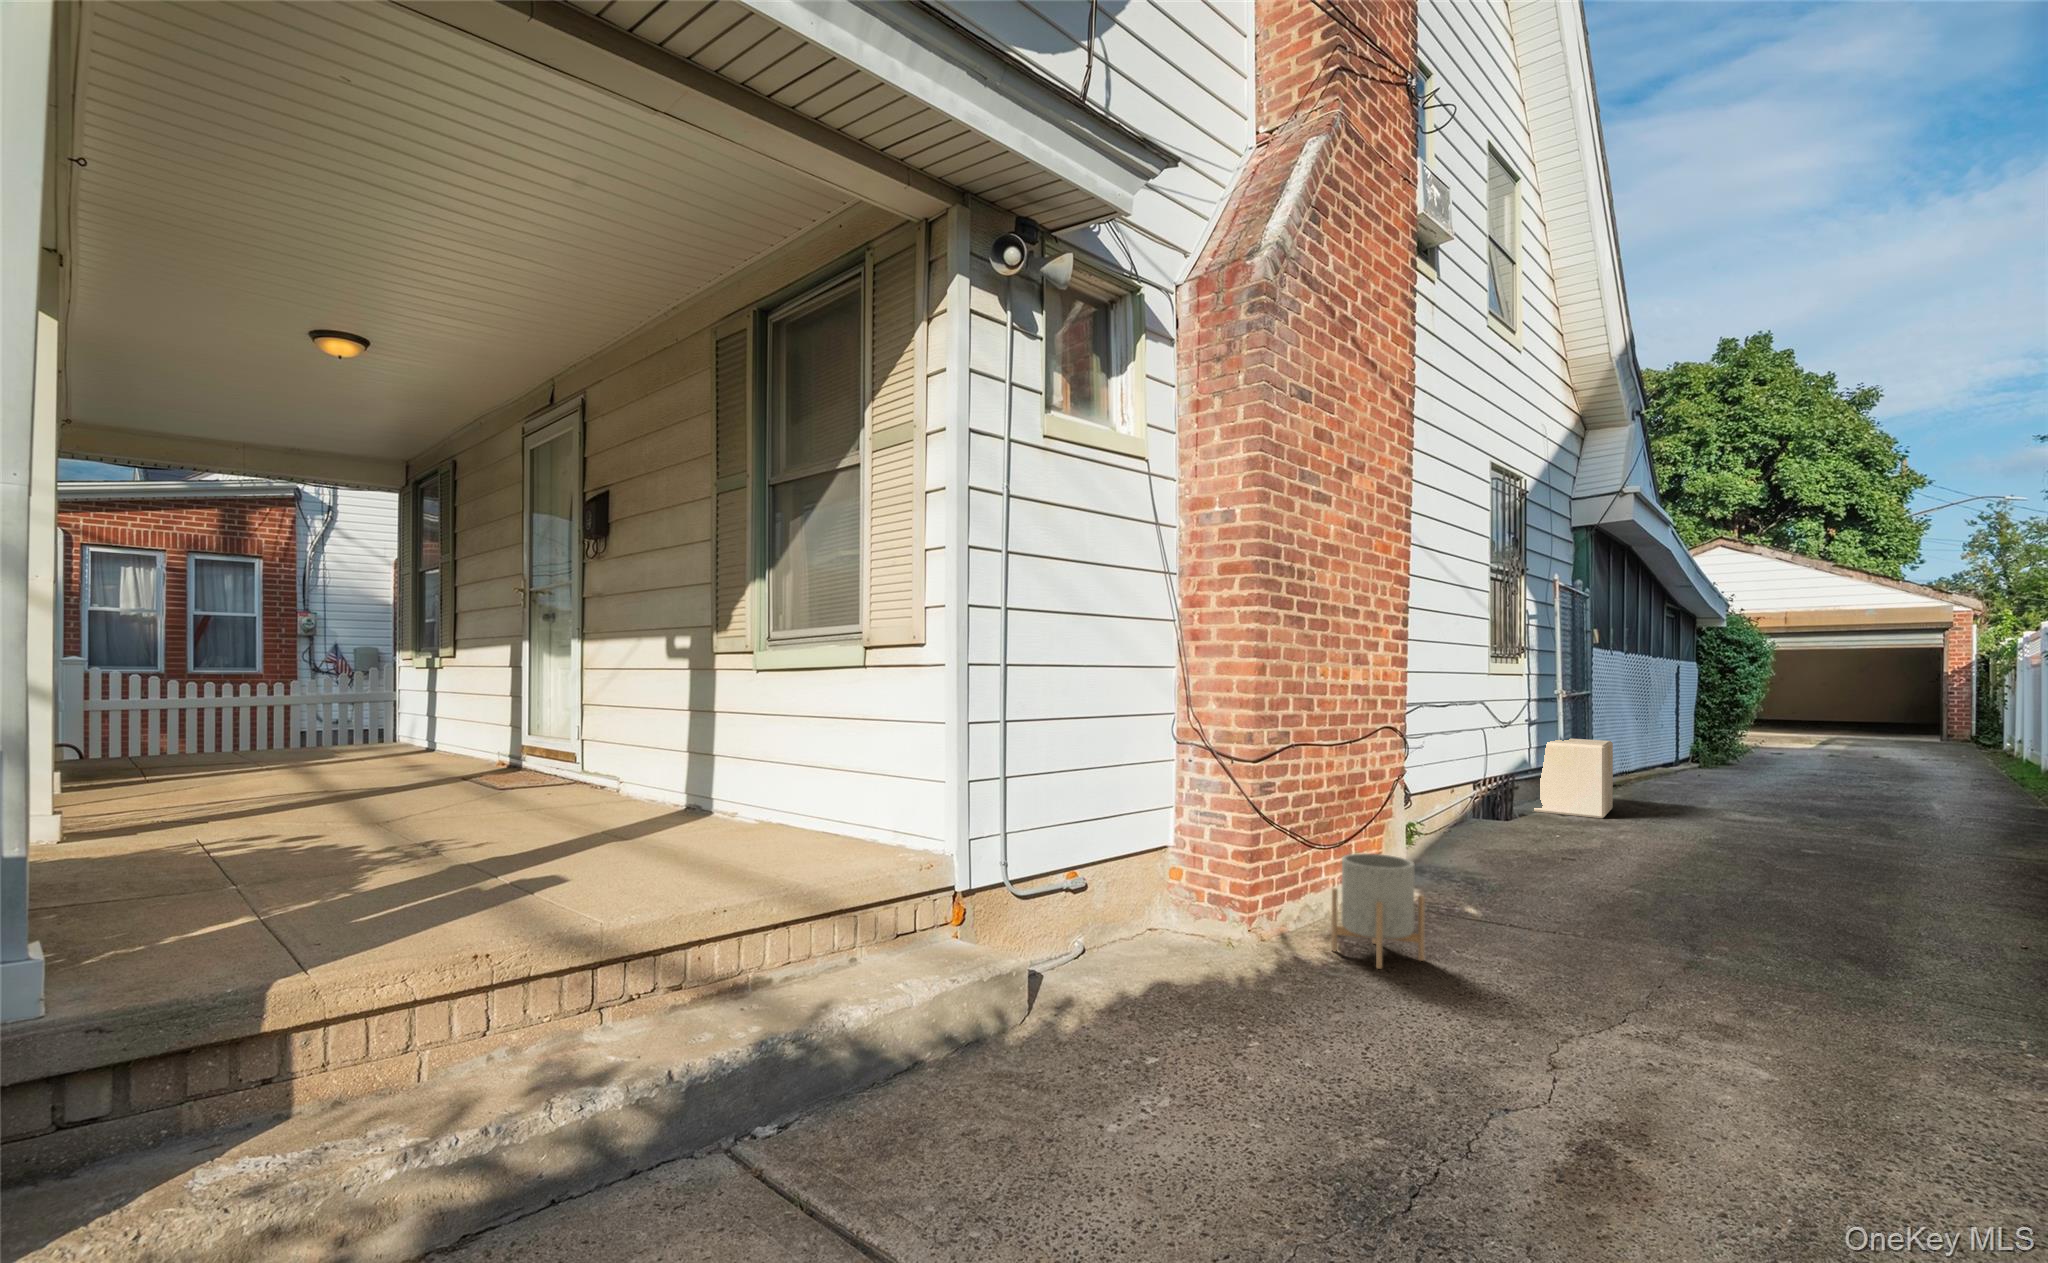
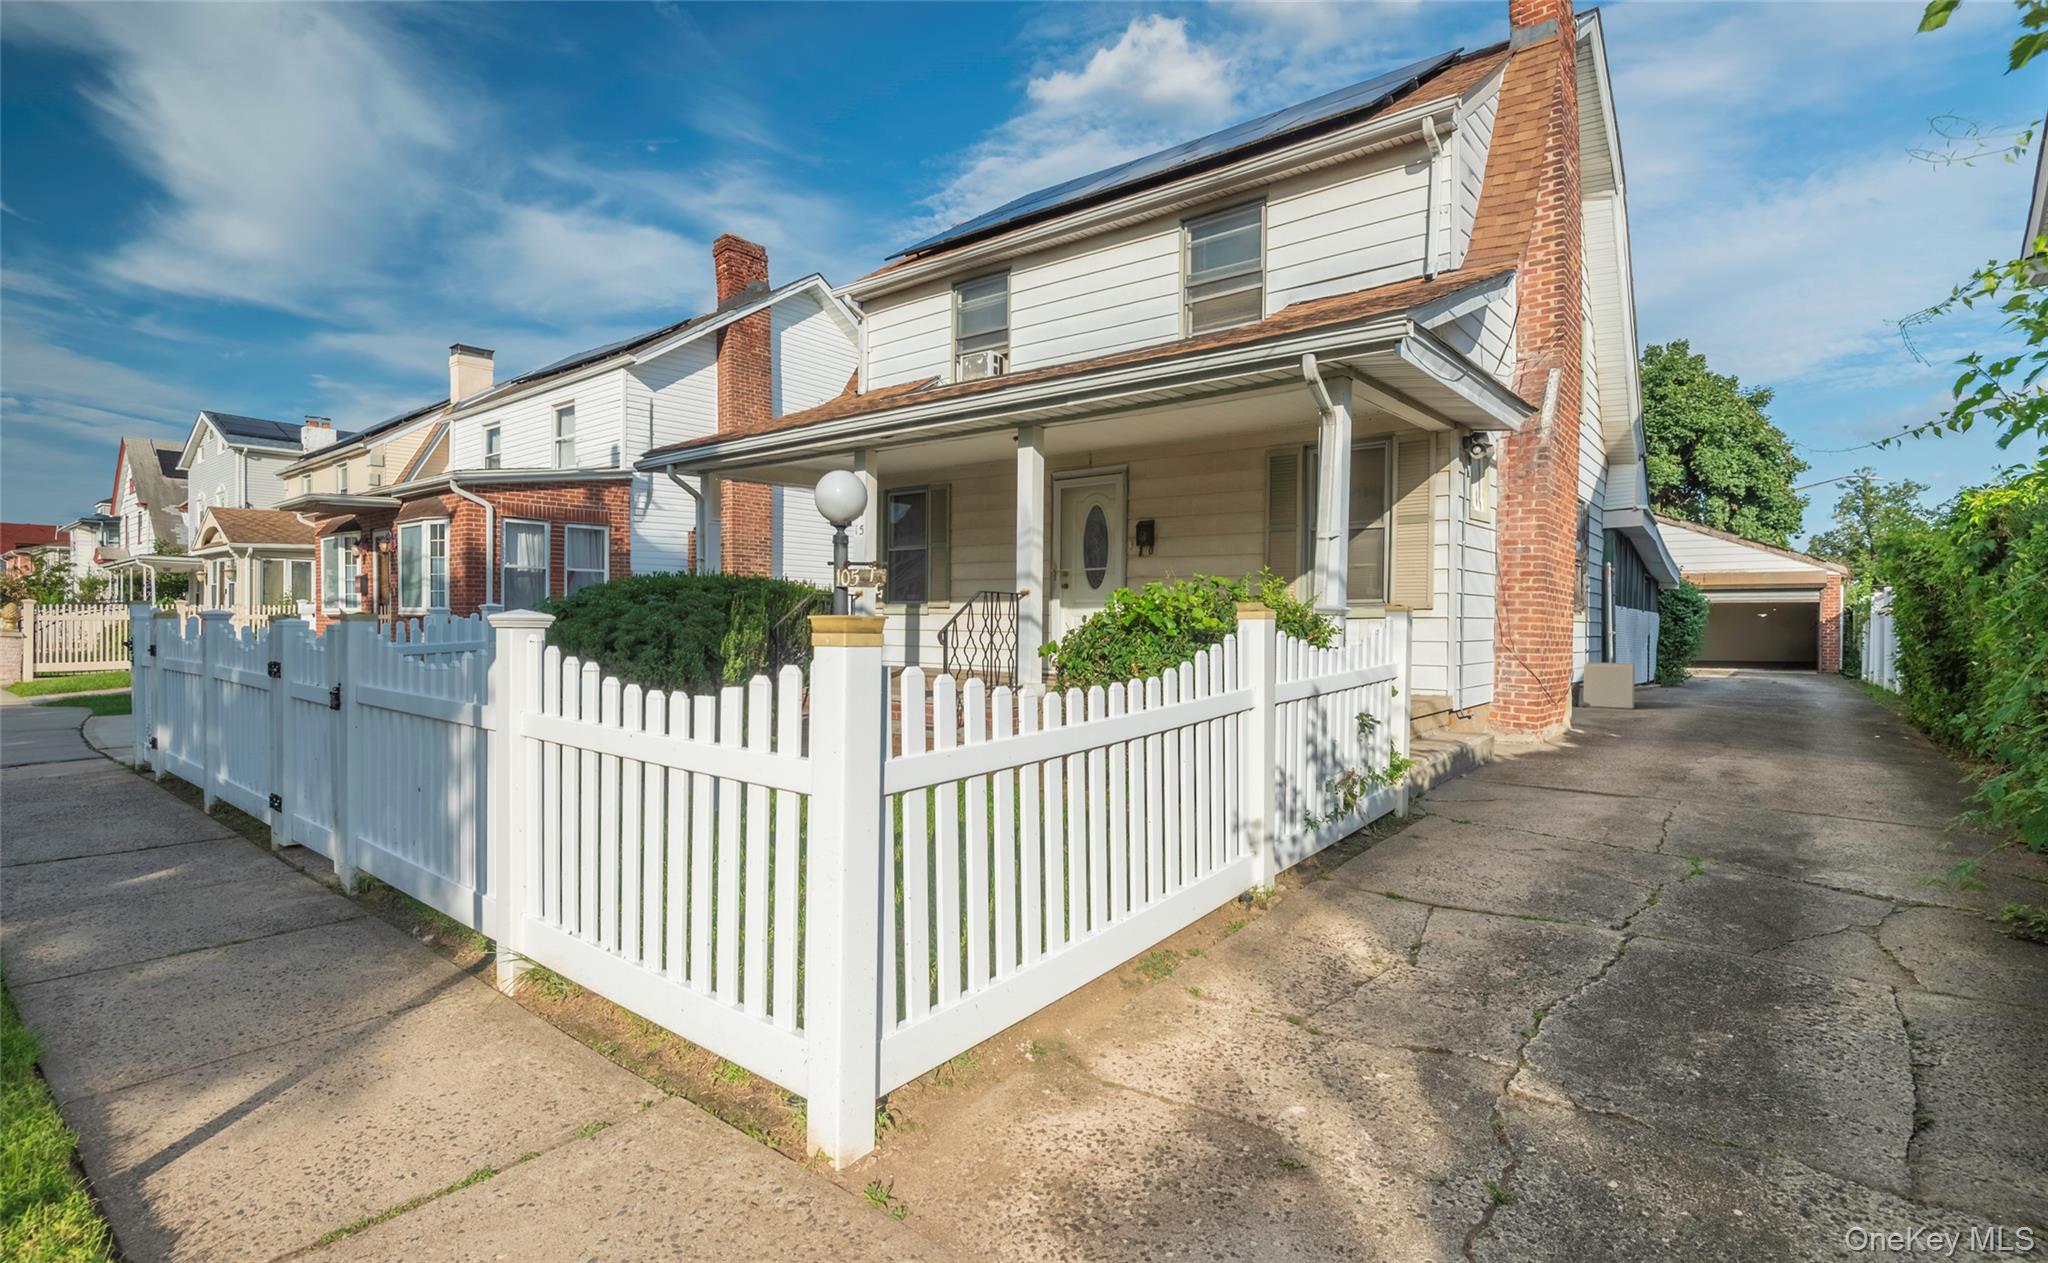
planter: present [1331,853,1425,969] -> none [1563,706,1608,753]

